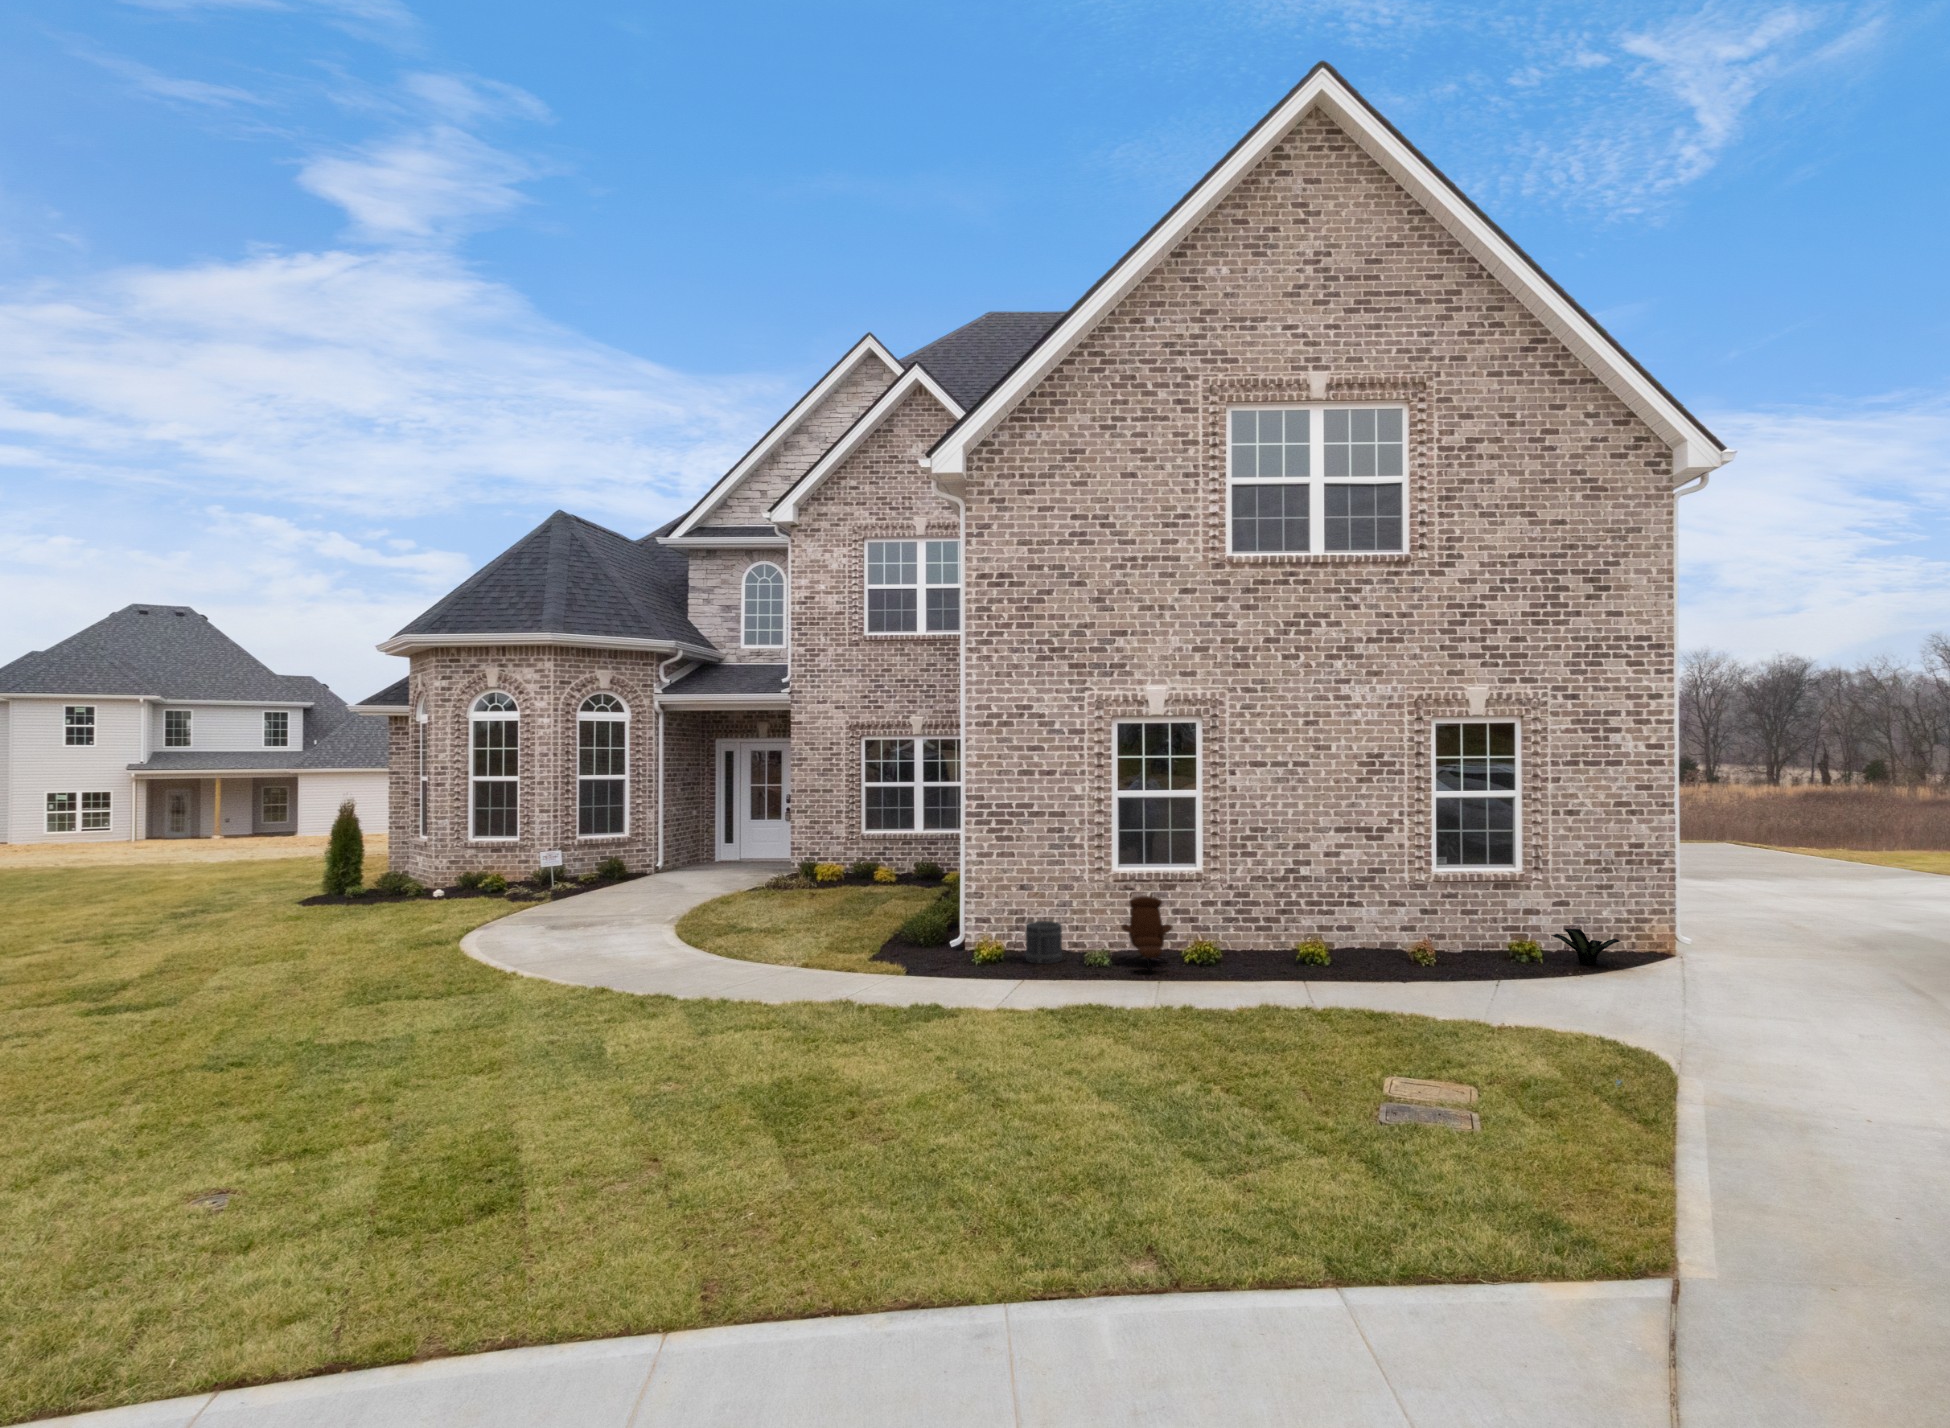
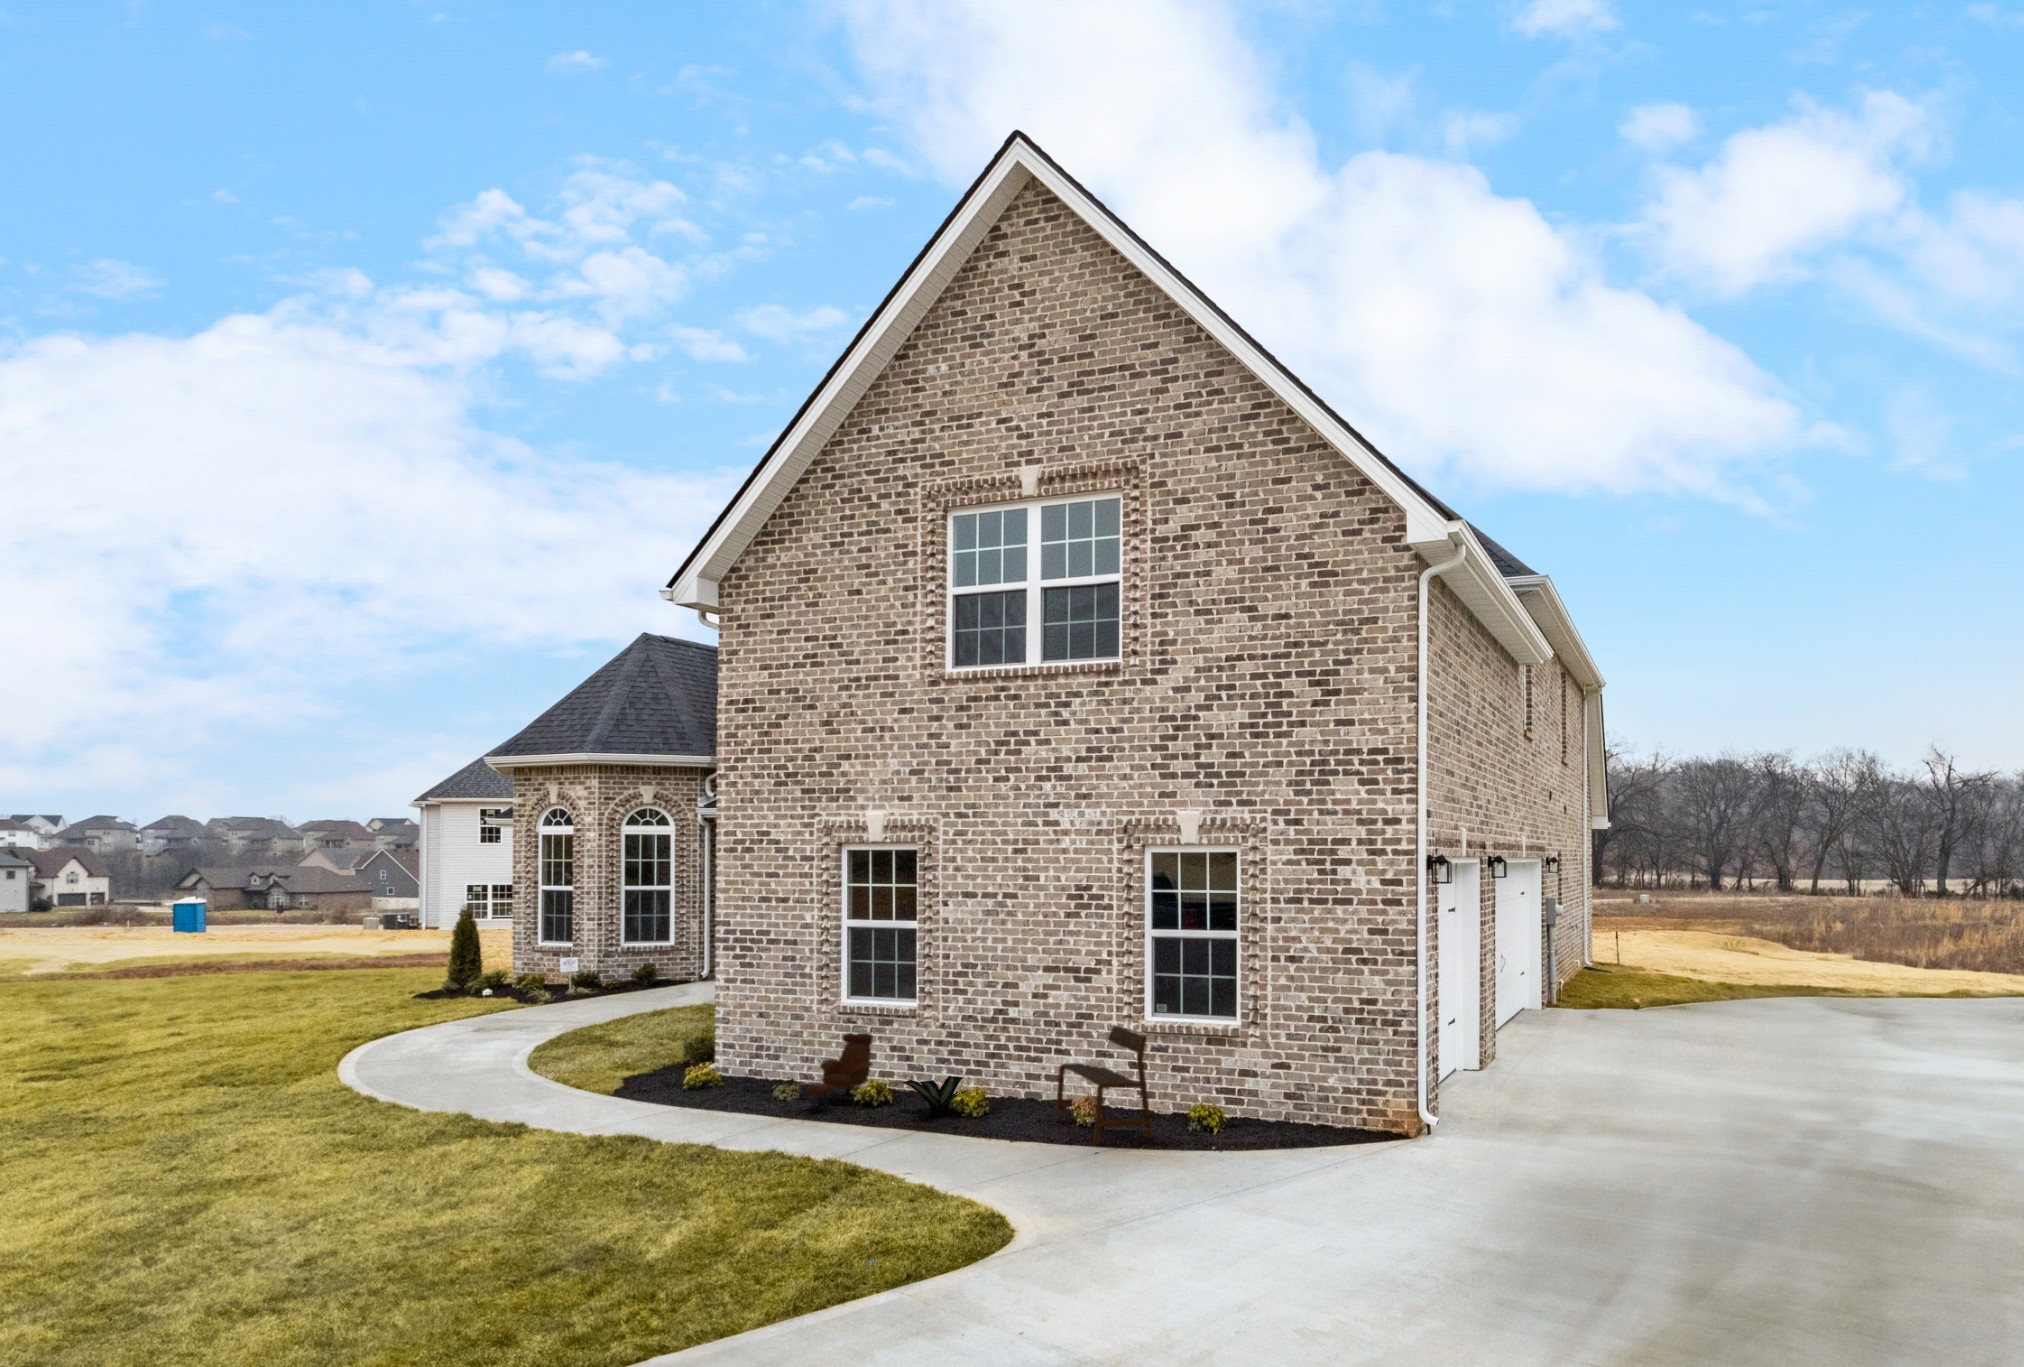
bench: none [1361,871,1472,976] -> present [1055,1025,1152,1145]
bucket: present [1025,921,1062,964] -> none [745,1050,784,1094]
potted plant: present [1551,929,1620,965] -> present [903,1076,969,1116]

